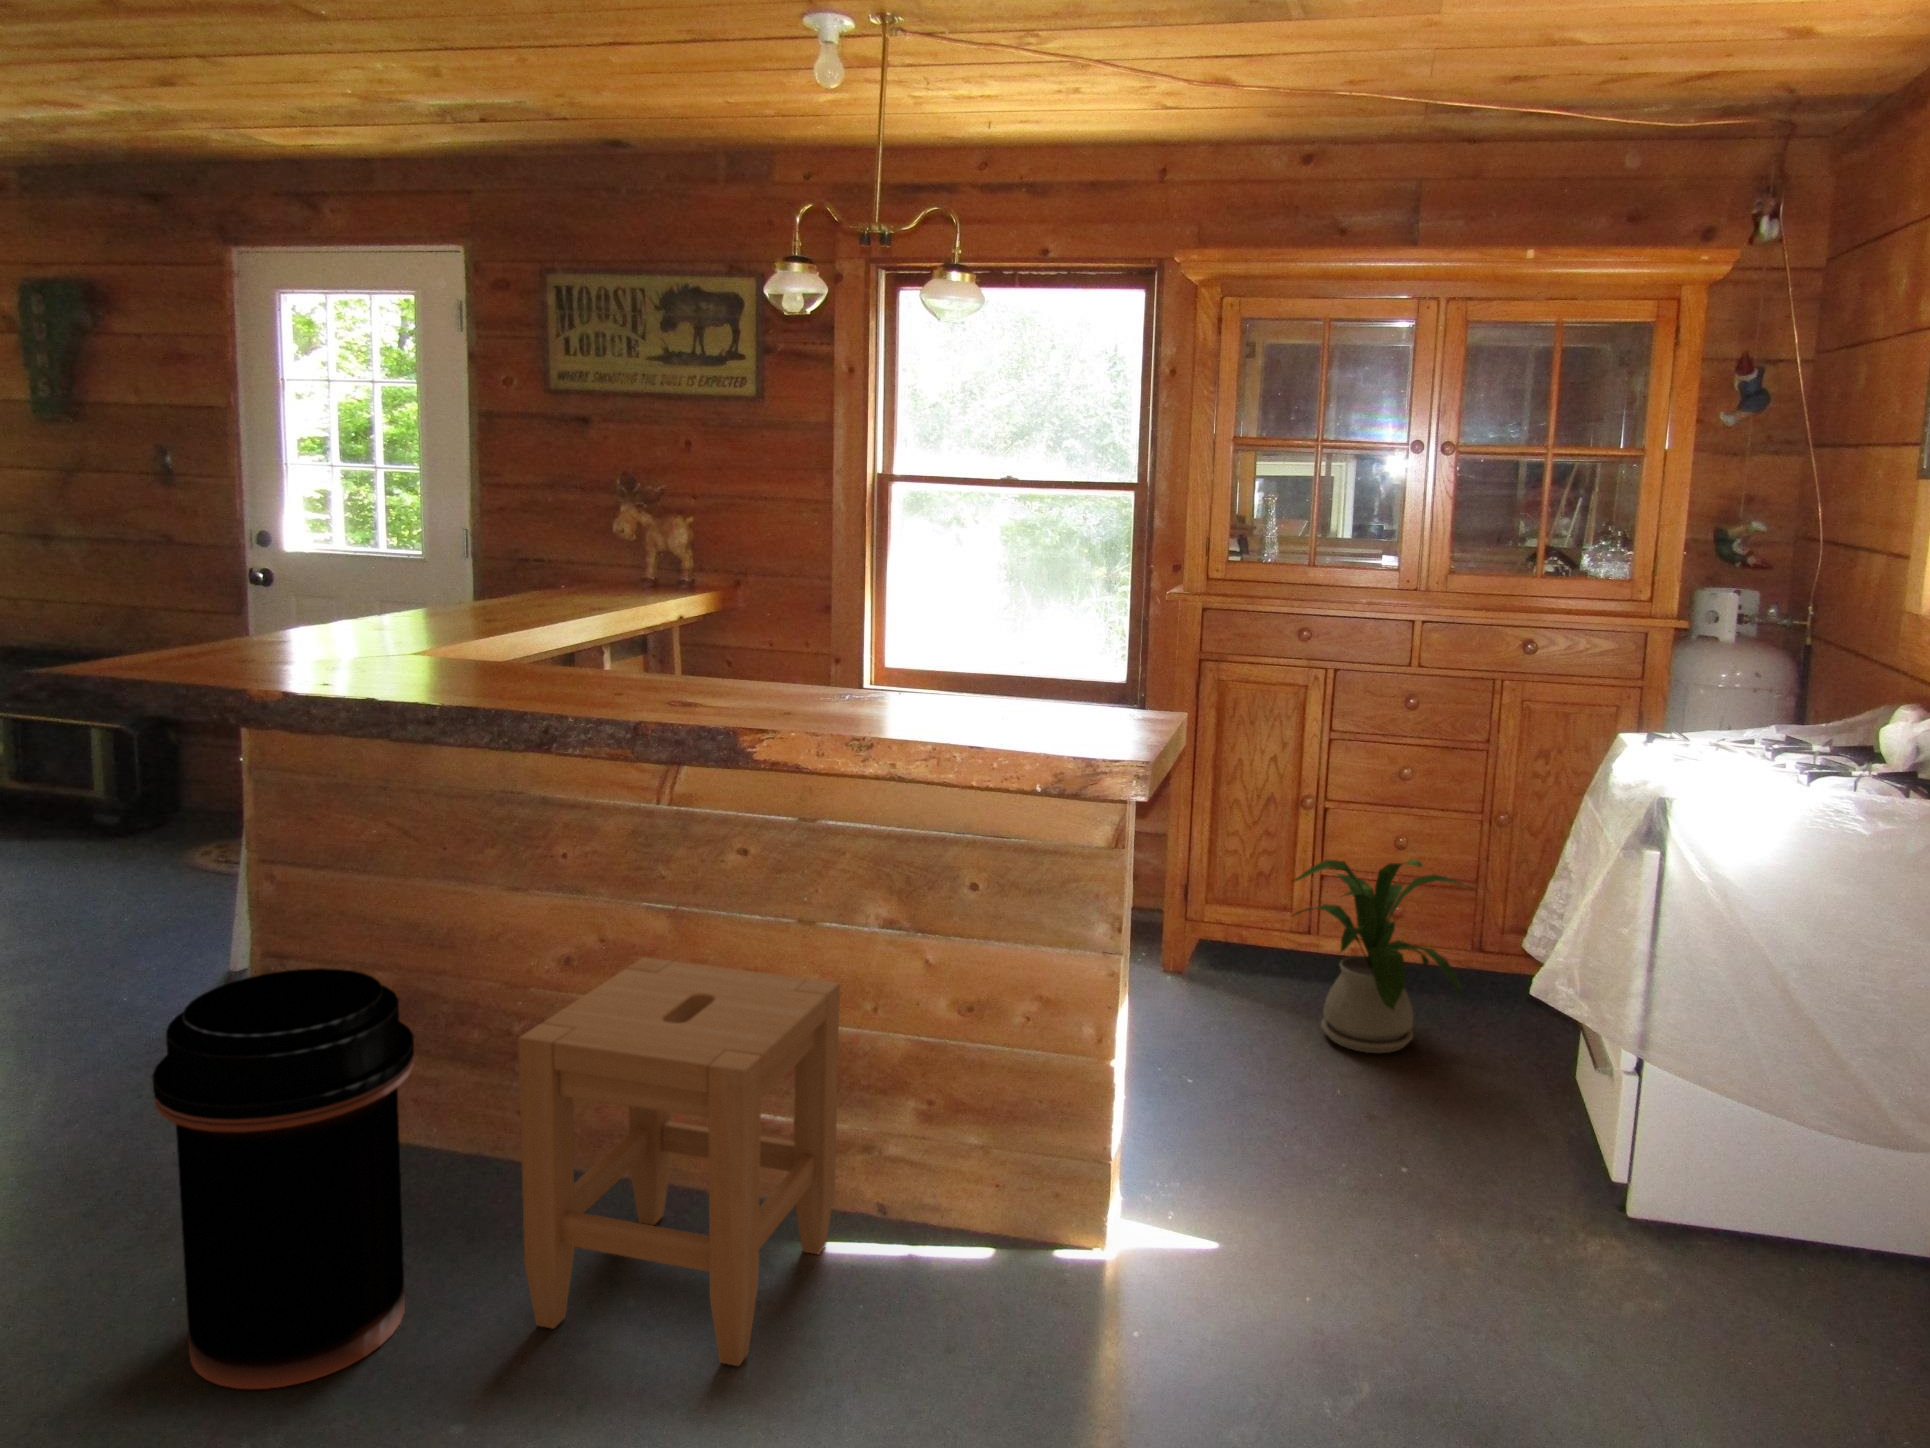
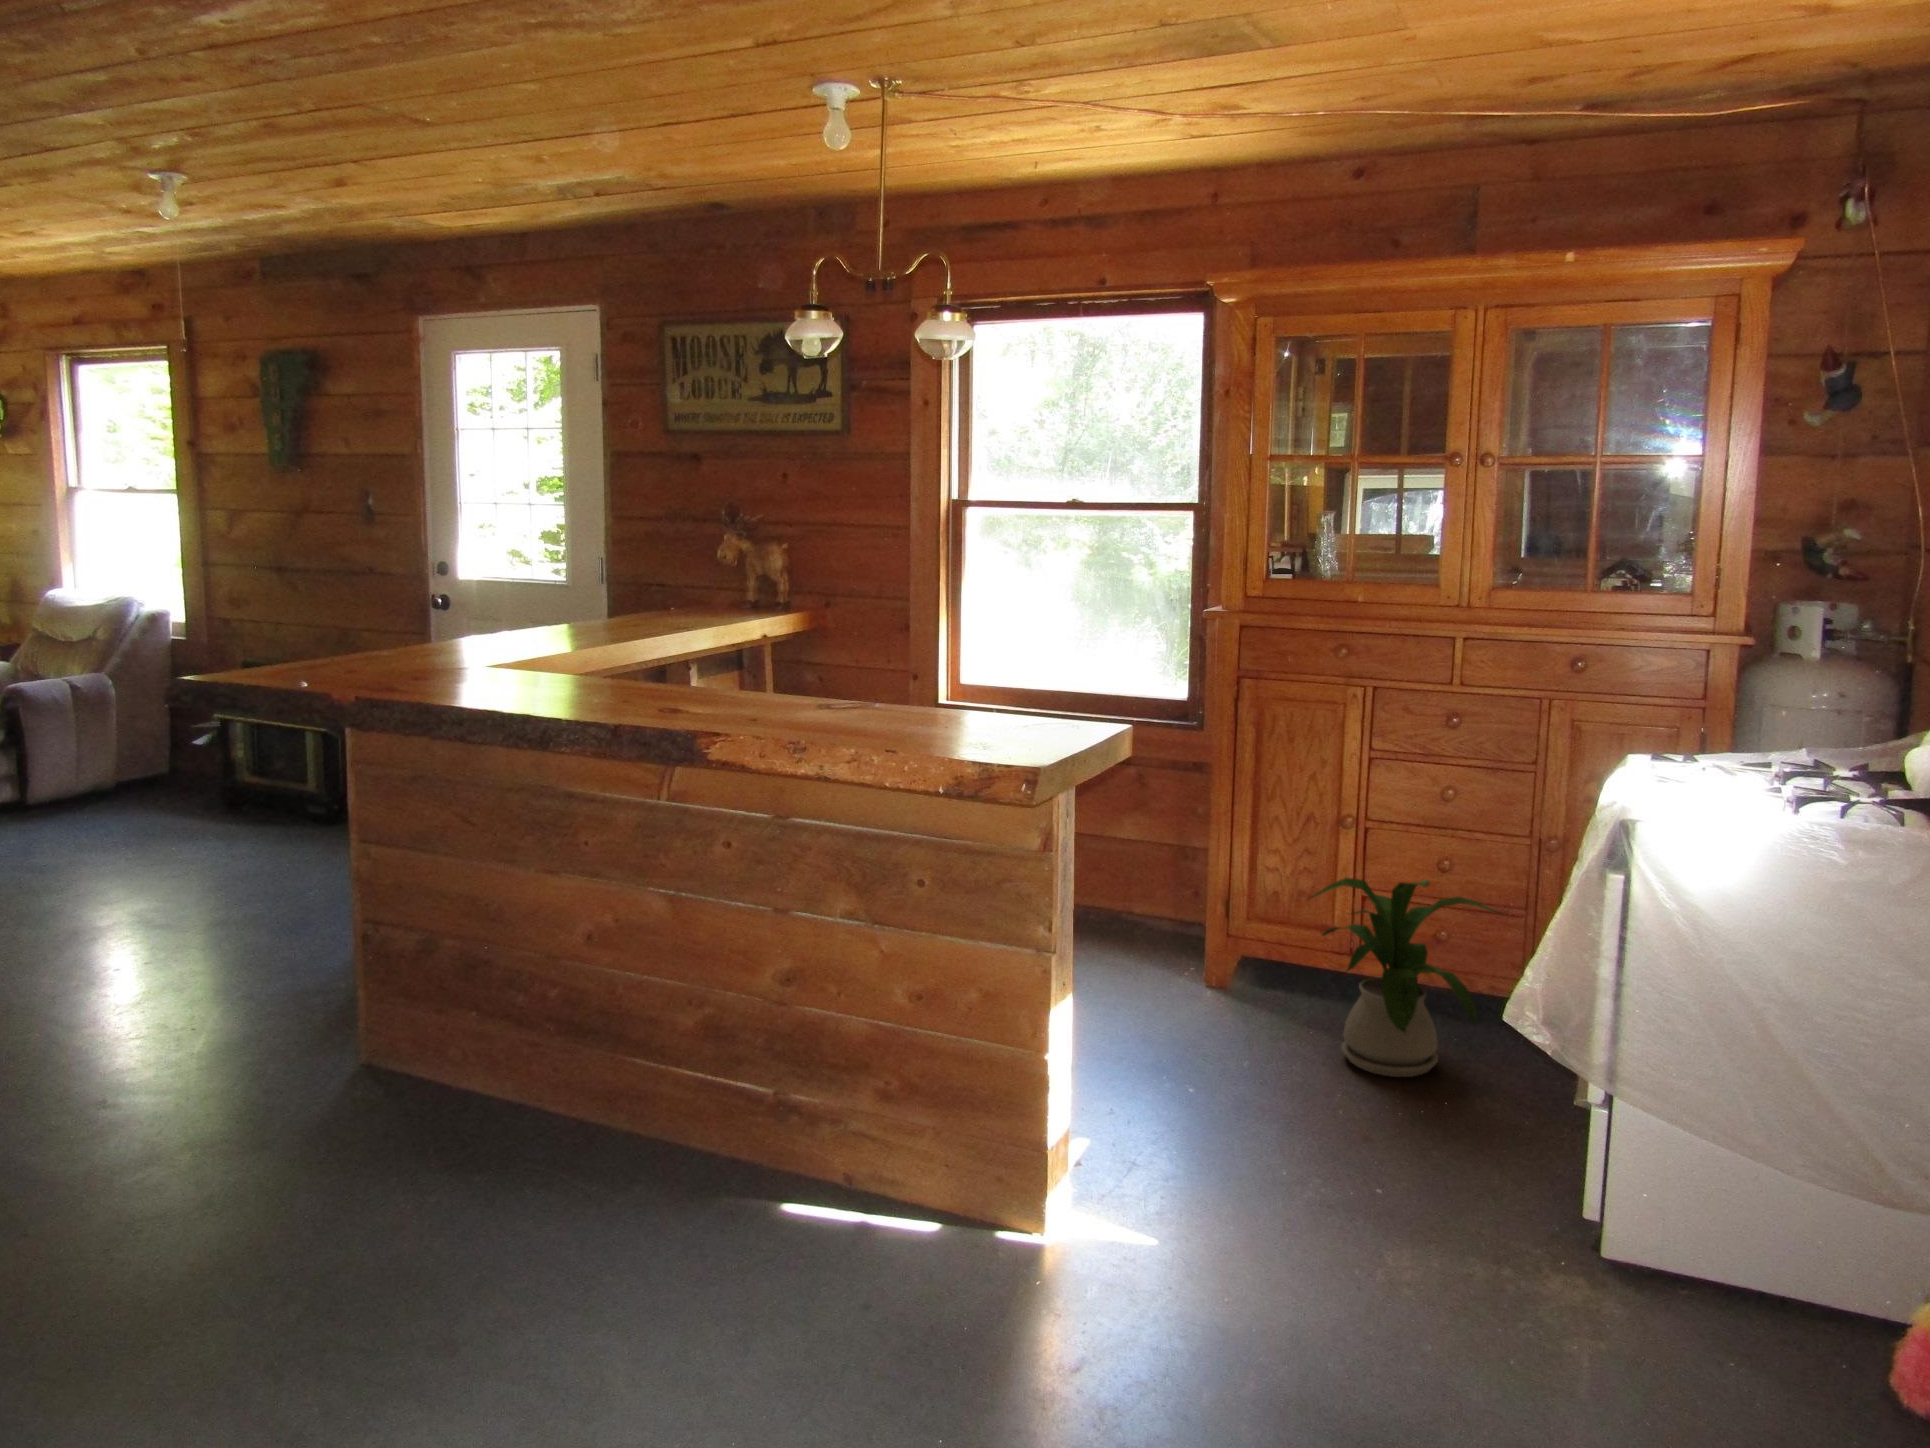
stool: present [518,957,840,1366] -> none [510,934,795,1286]
trash can: present [152,968,414,1389] -> none [240,927,440,1260]

